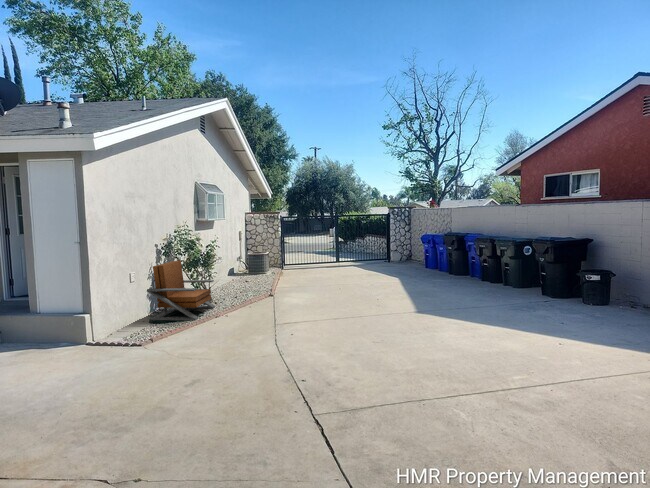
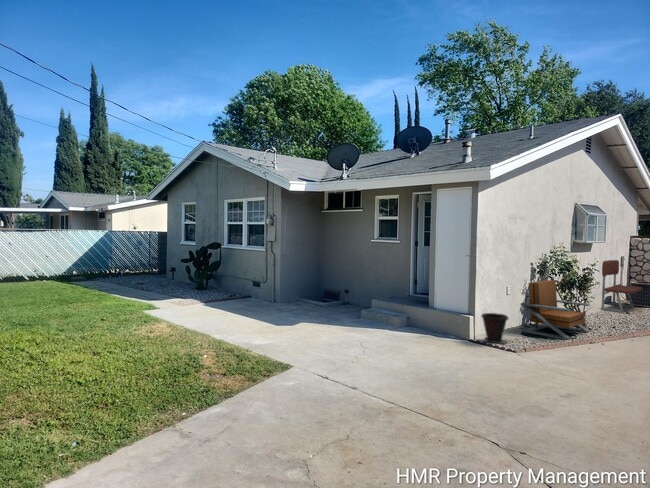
bench: none [224,235,256,283] -> present [601,260,642,313]
bucket: none [100,305,134,342] -> present [482,313,508,344]

